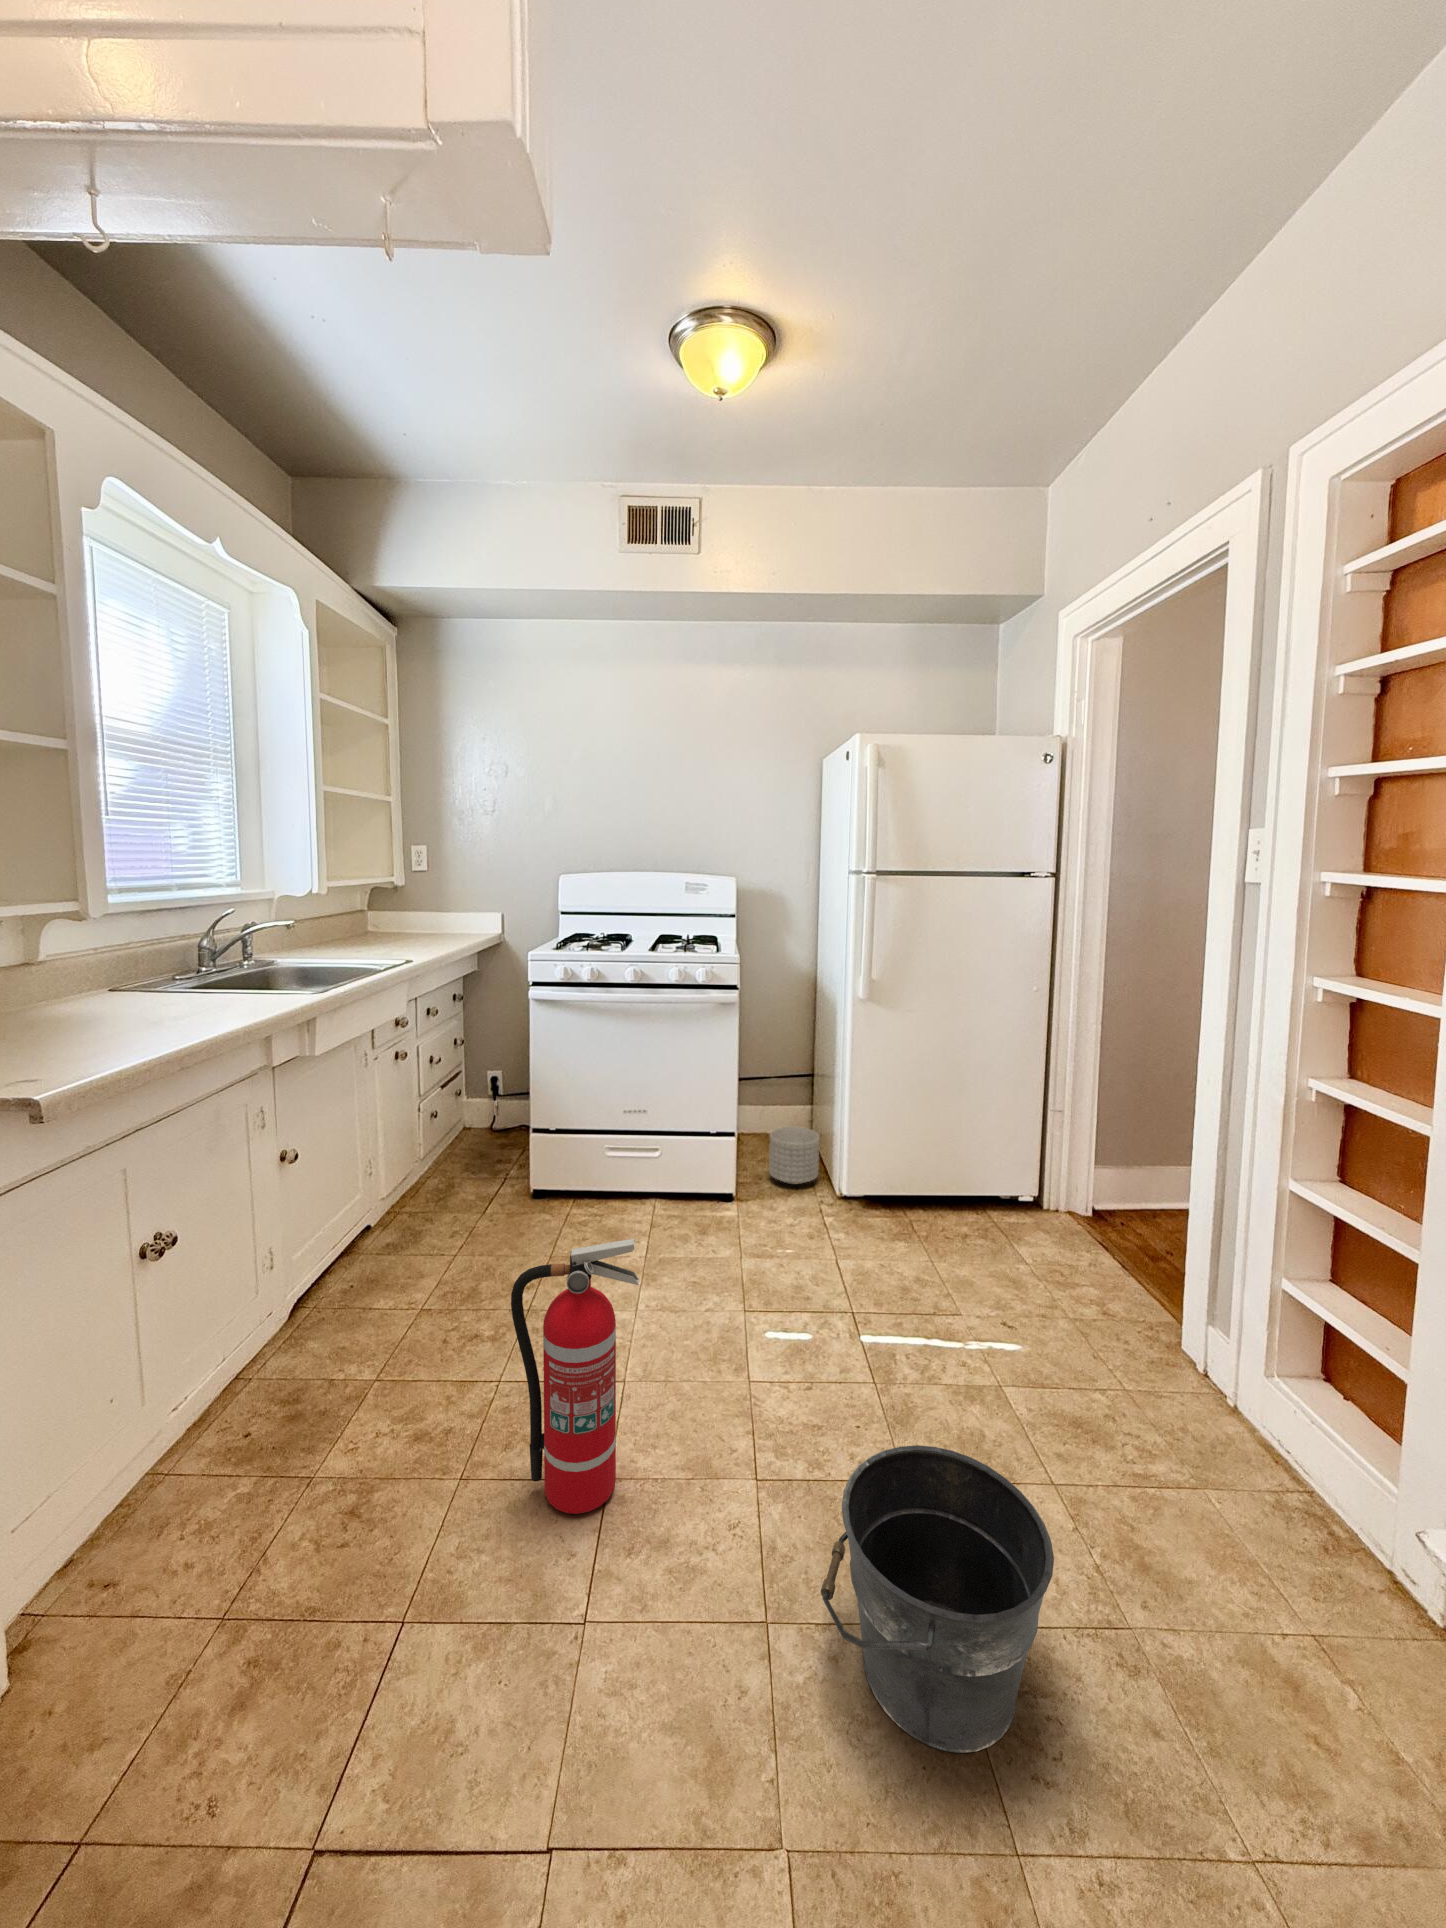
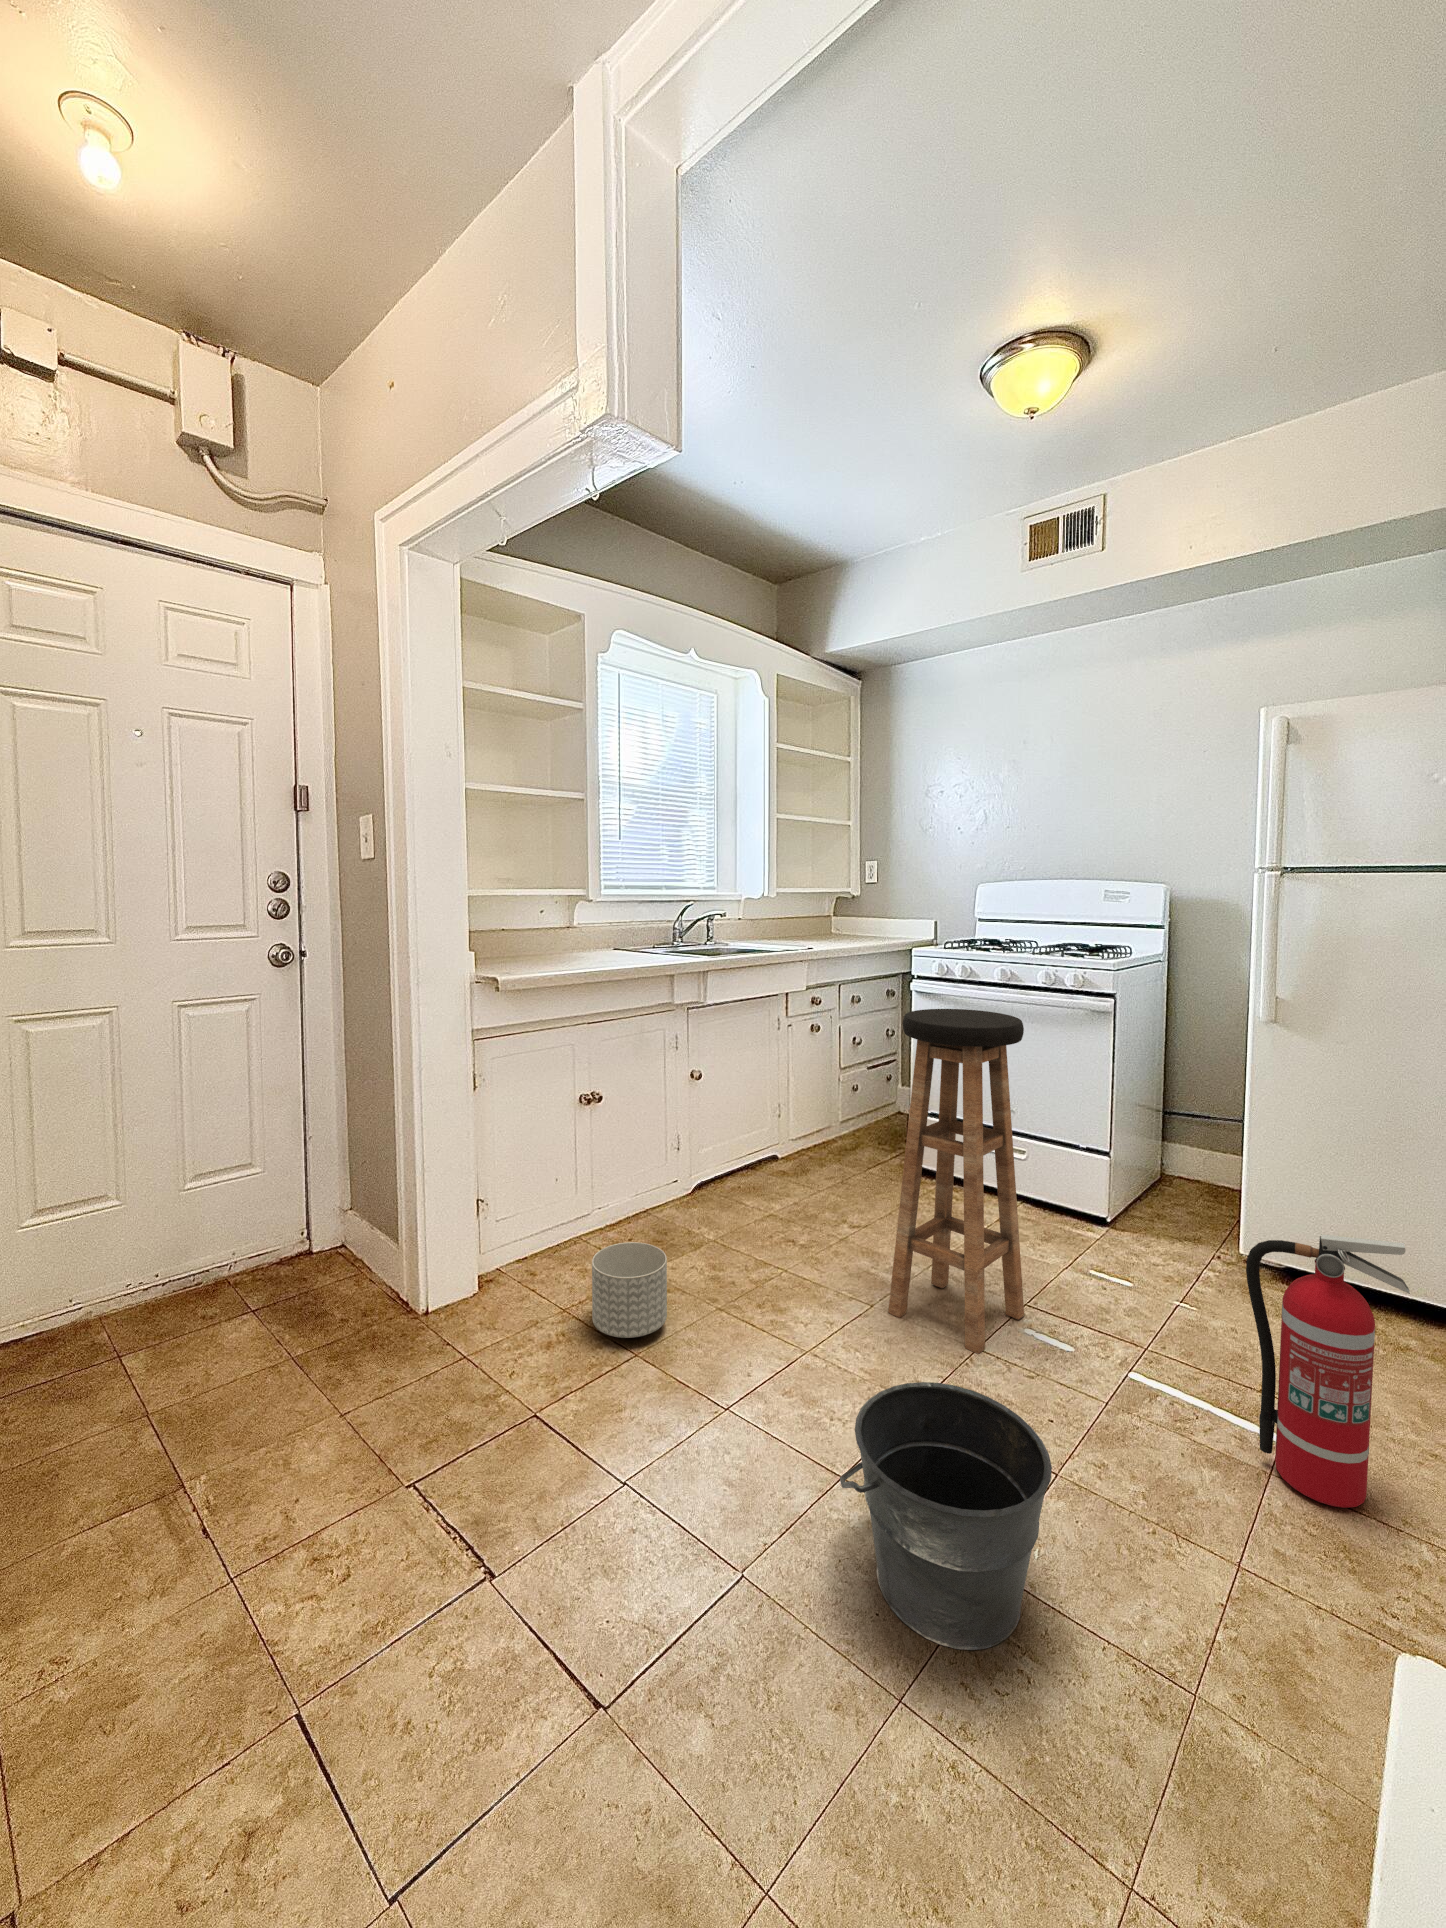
bar stool: none [639,1023,762,1380] -> present [888,1009,1024,1354]
planter: present [769,1126,819,1185] -> present [592,1242,667,1338]
fire extinguisher: present [511,1239,639,1514] -> present [1246,1234,1410,1508]

